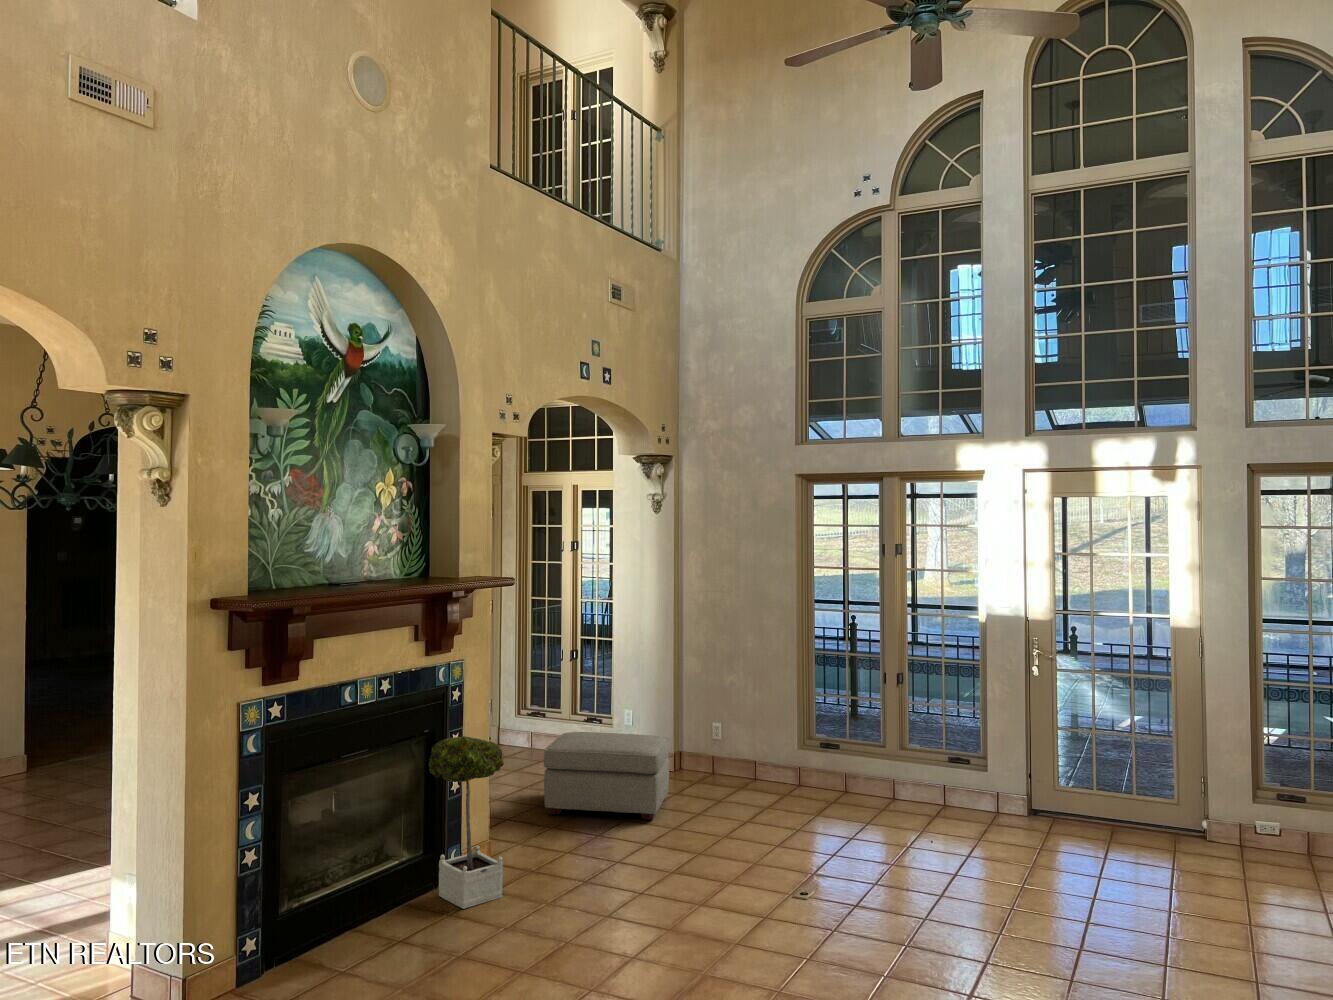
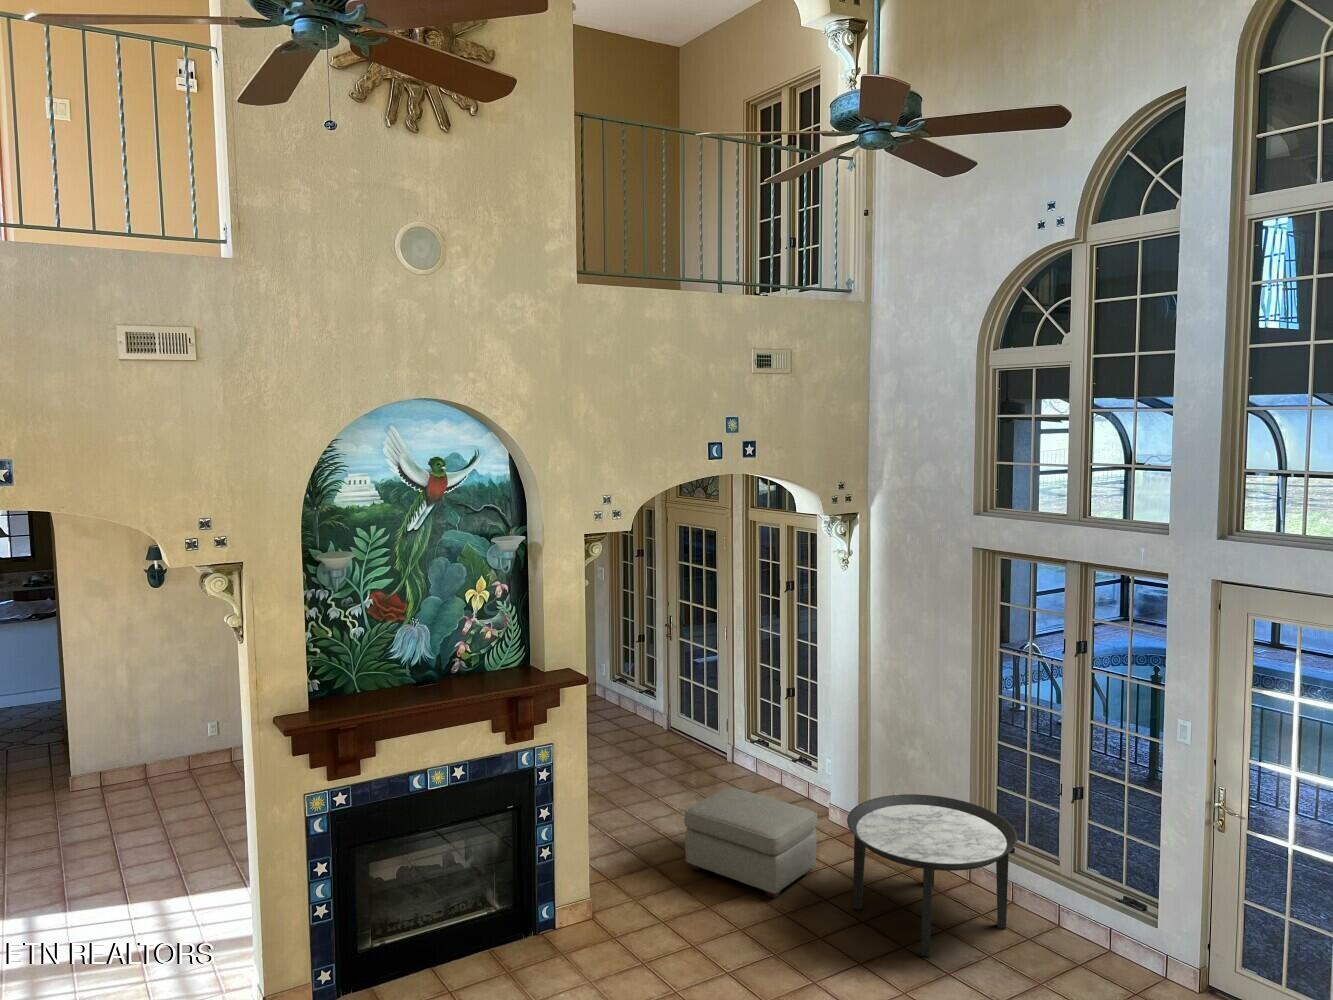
round table: none [719,706,873,831] -> present [847,794,1017,957]
potted tree: present [429,736,504,909] -> none [504,818,568,967]

